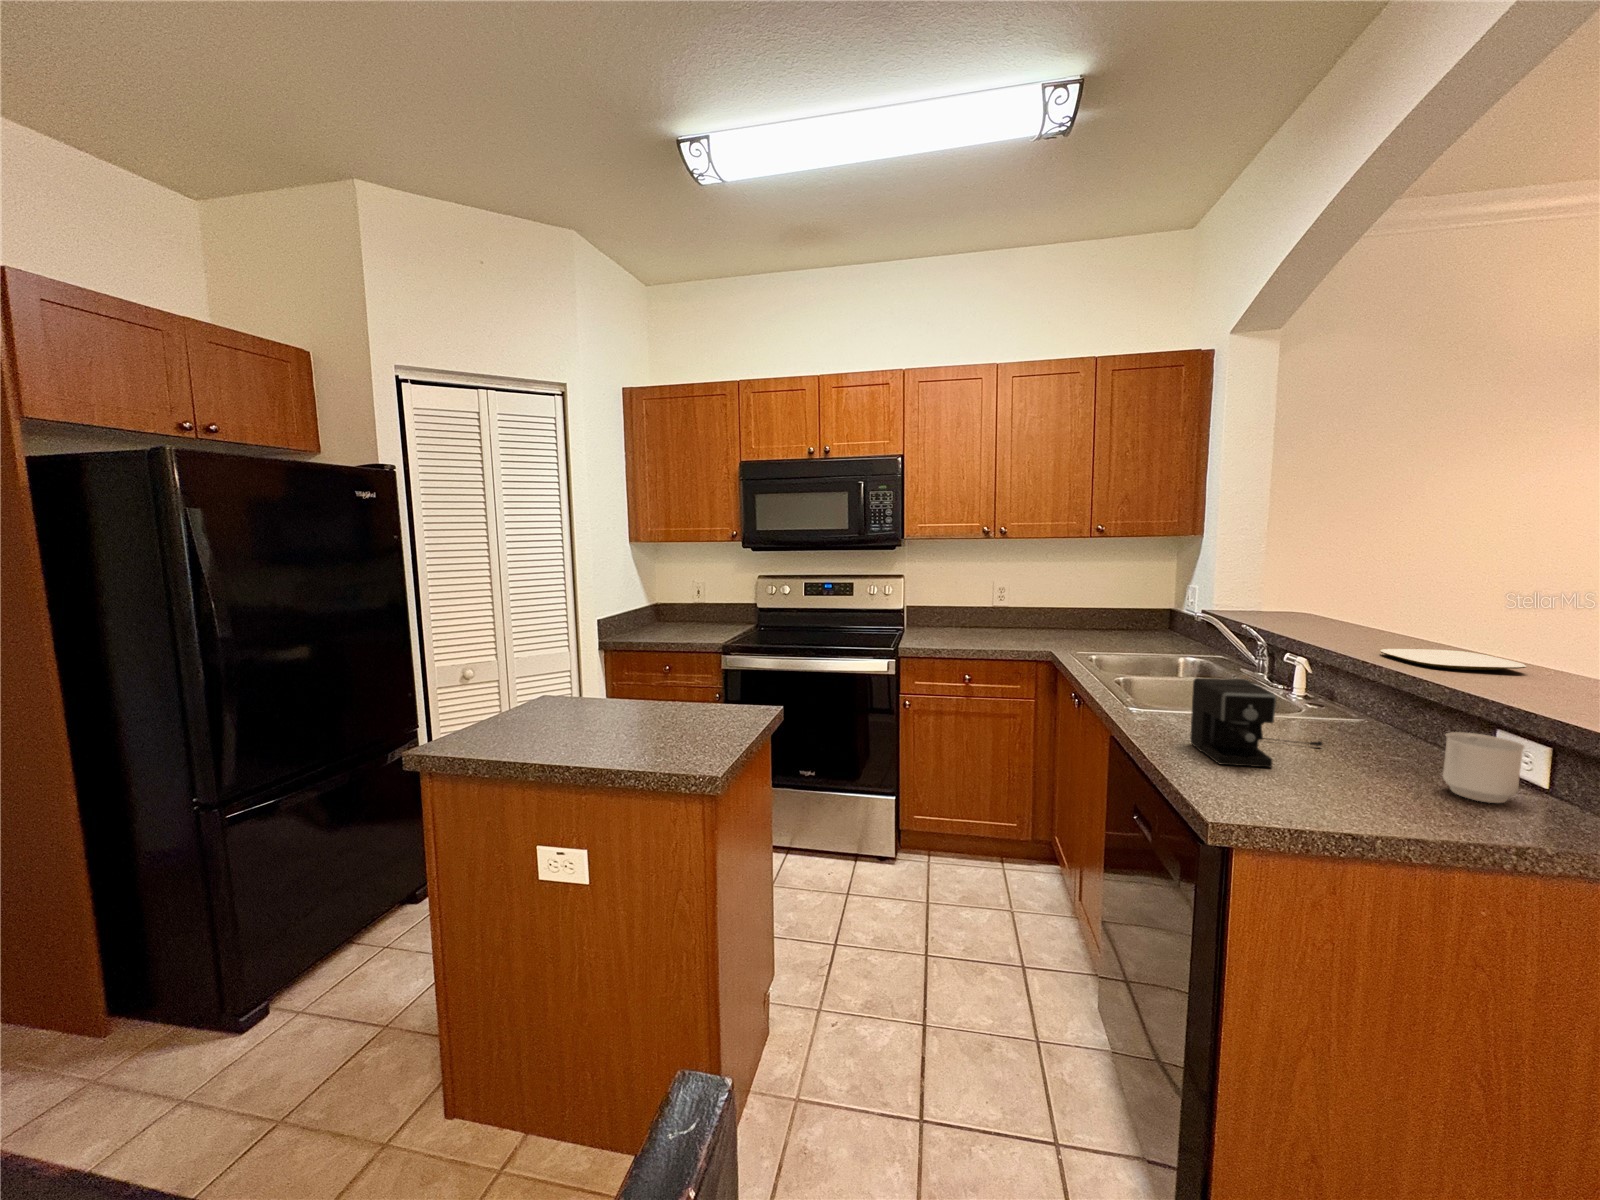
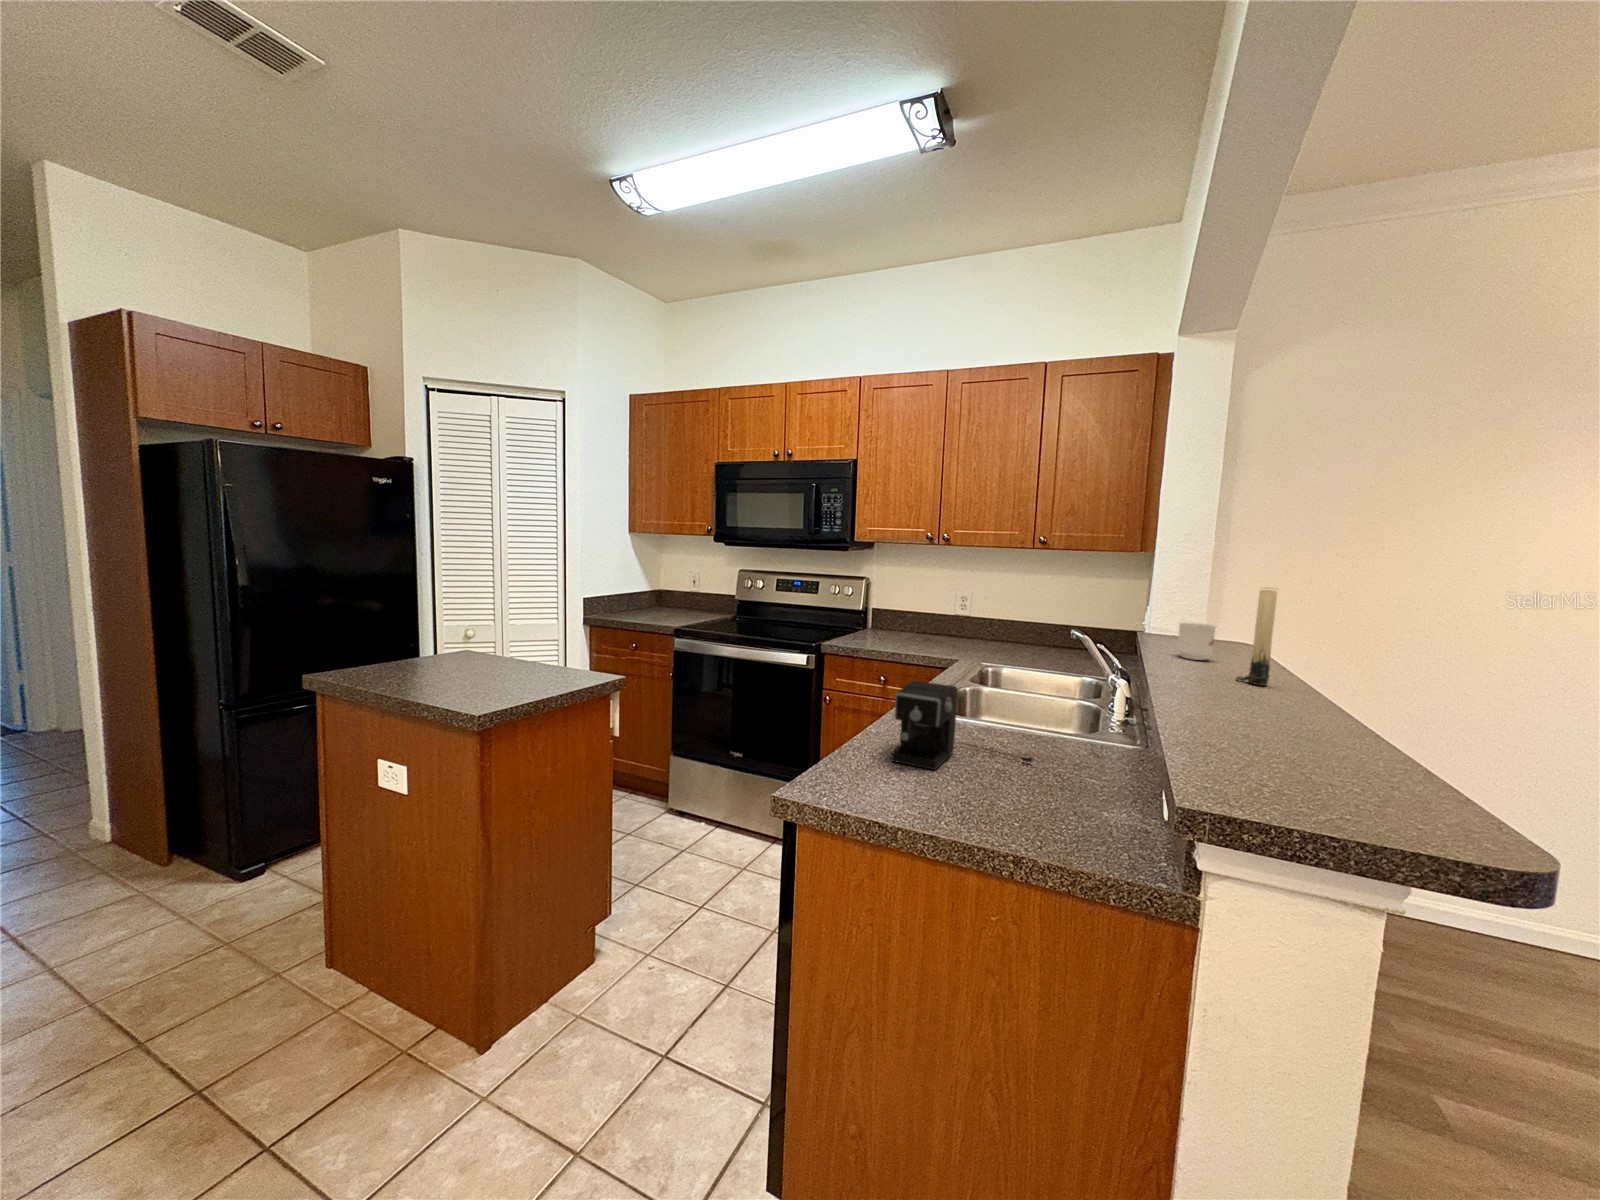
candle: none [1390,560,1431,649] -> present [1236,587,1277,686]
plate: present [1380,649,1526,670] -> none [1180,679,1301,709]
mug: present [1443,732,1525,803] -> present [1177,622,1215,660]

